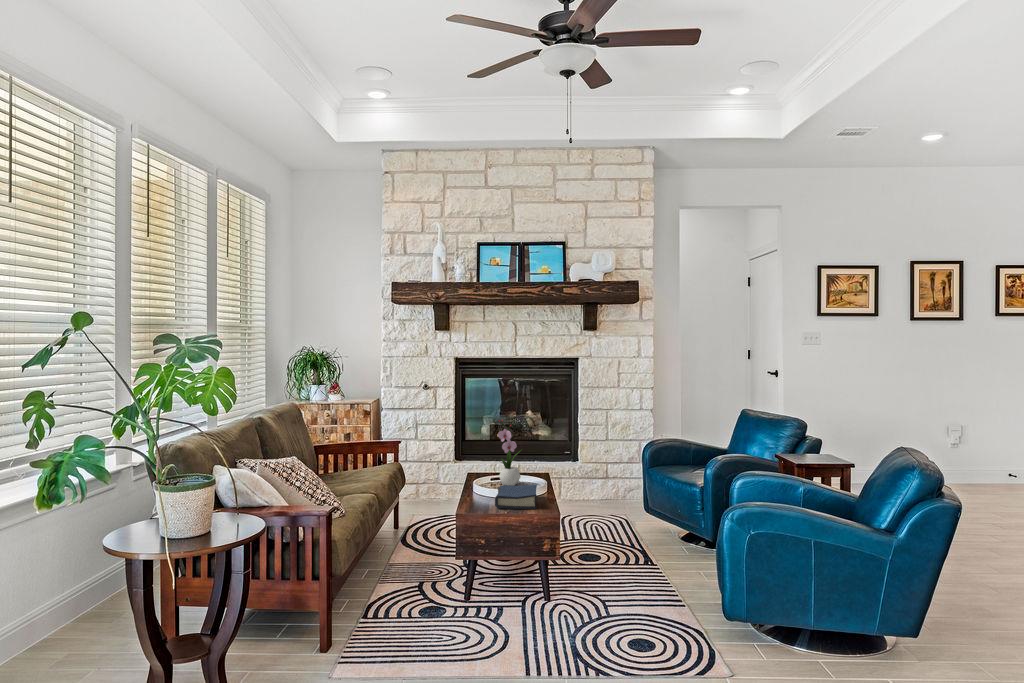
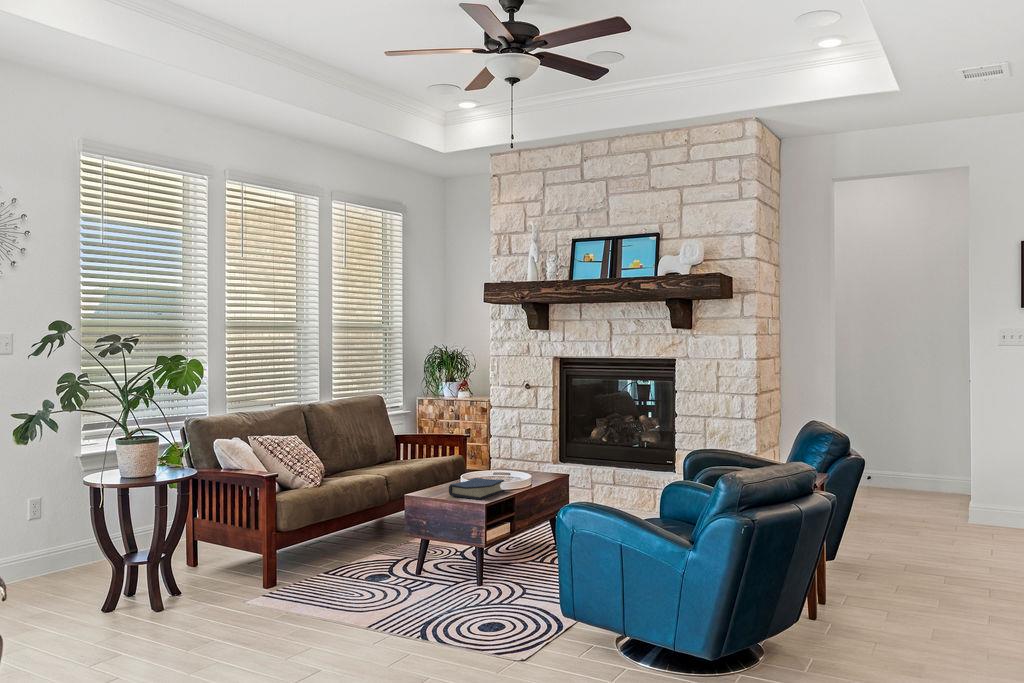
flower arrangement: present [498,420,522,486] -> none [491,418,520,481]

